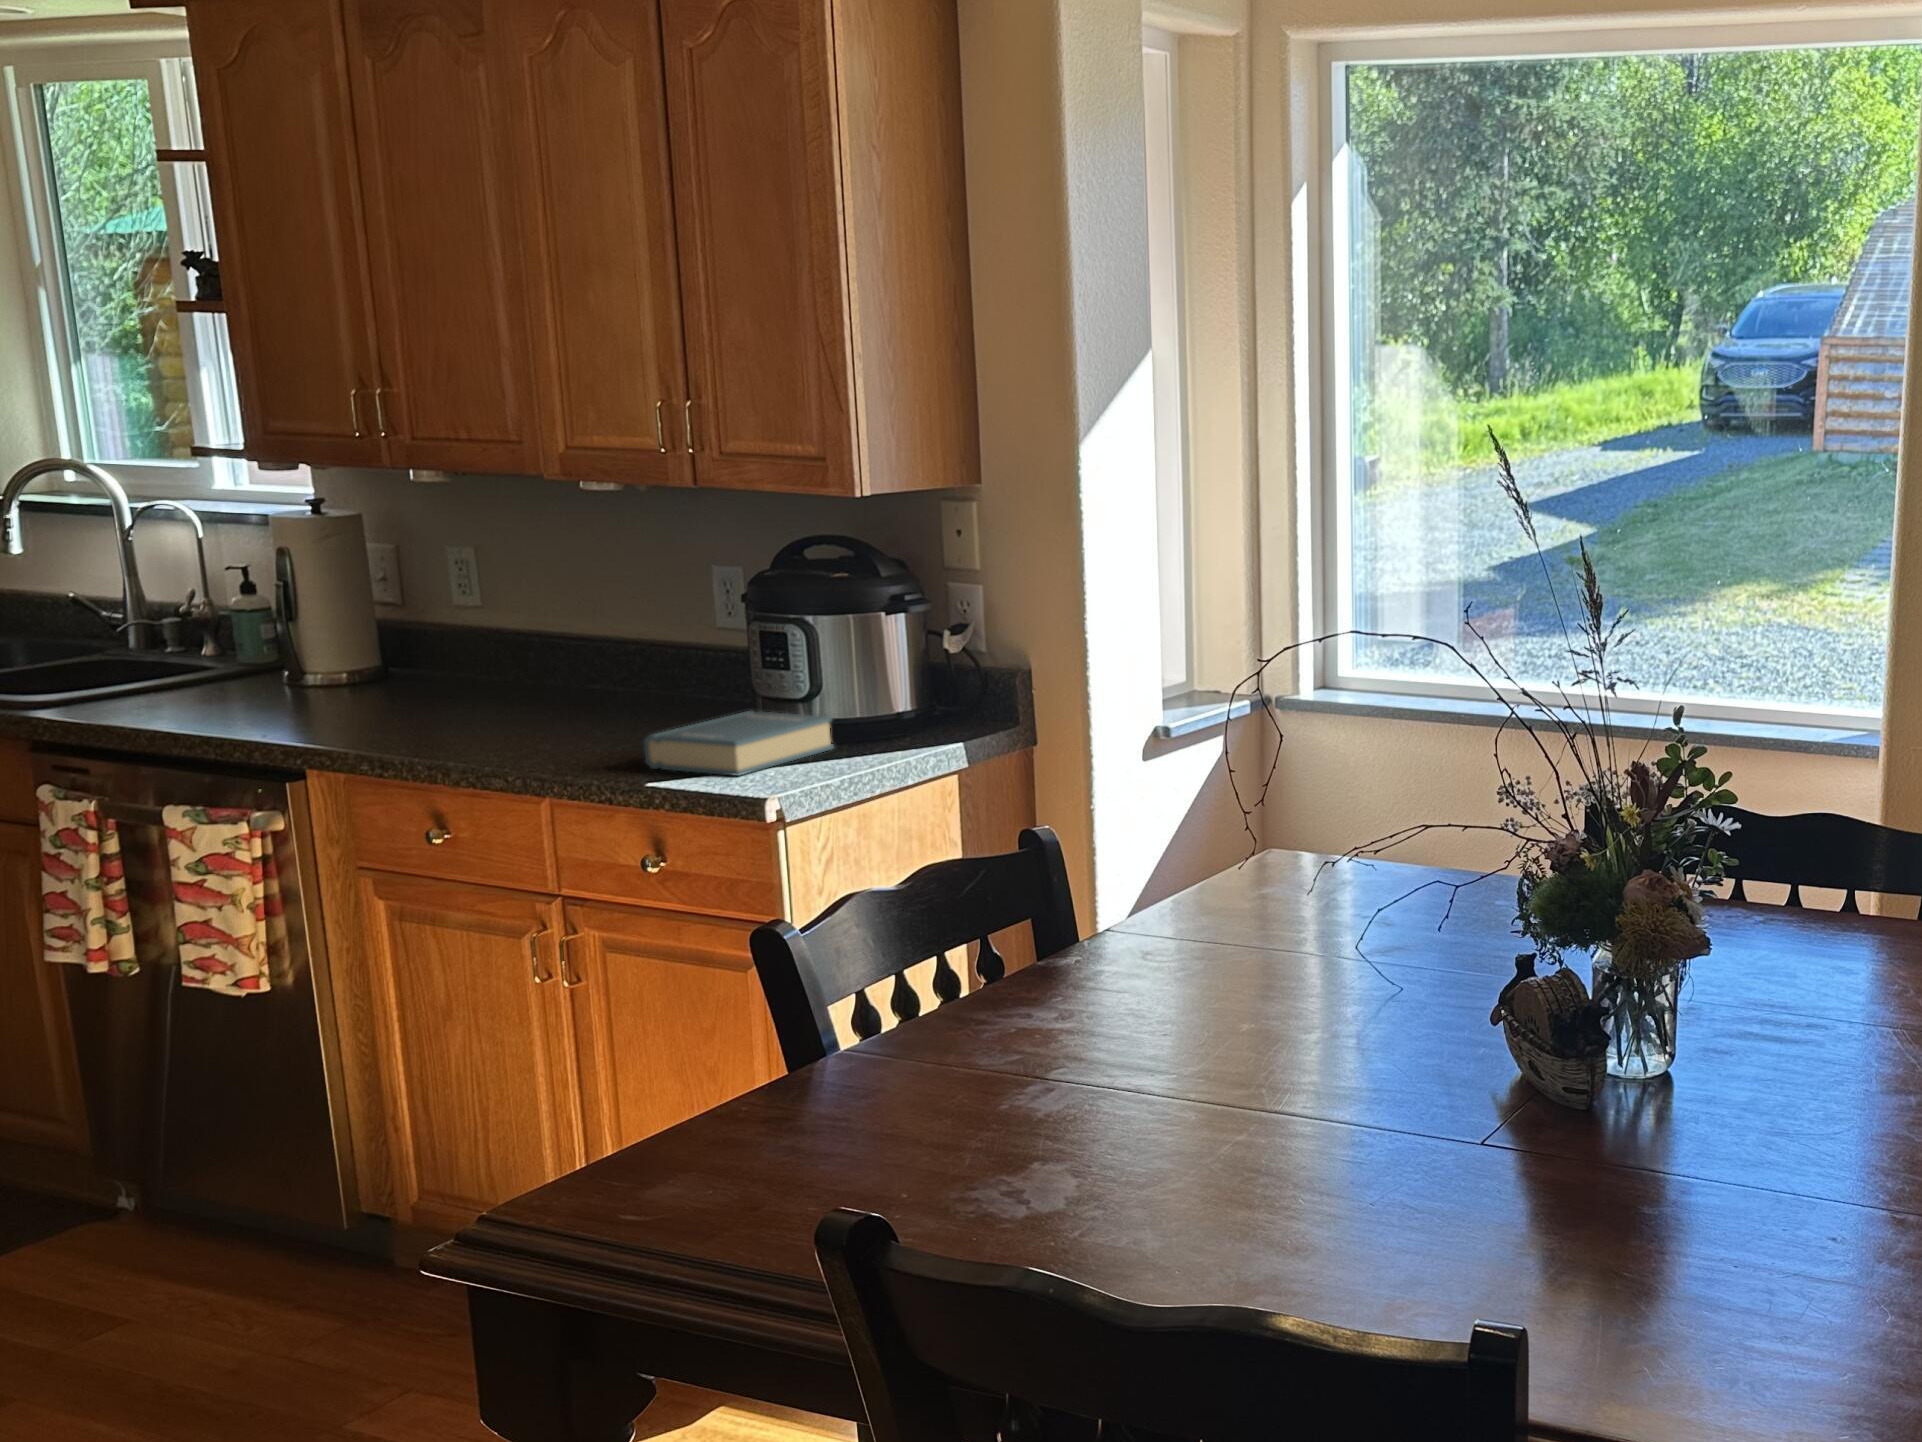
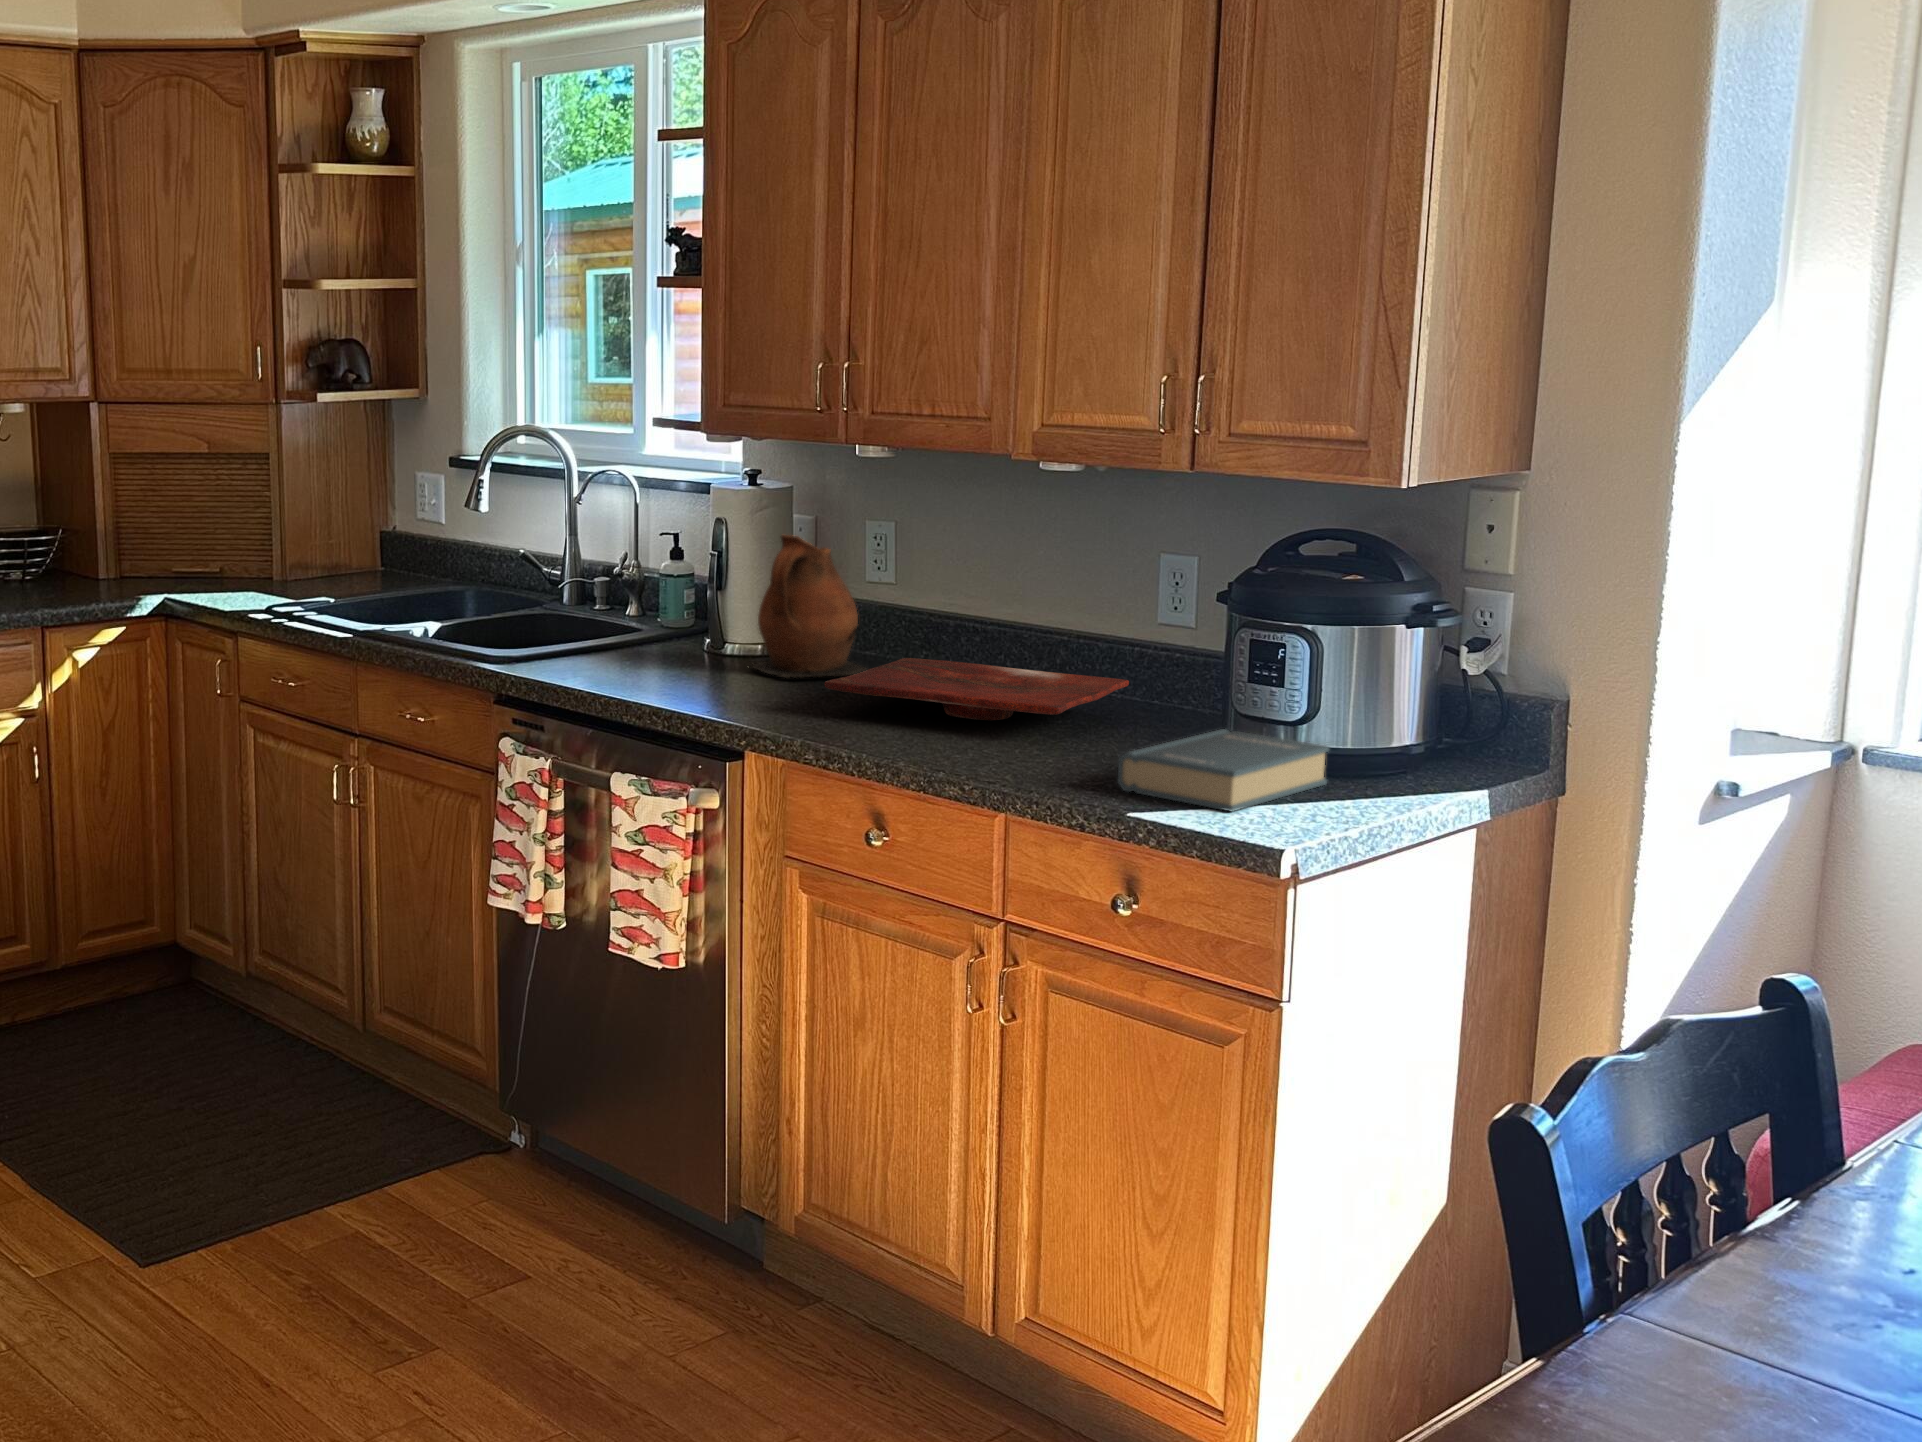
ceramic pitcher: none [322,563,460,702] -> present [751,535,866,678]
cutting board: none [385,674,690,724] -> present [825,658,1129,720]

